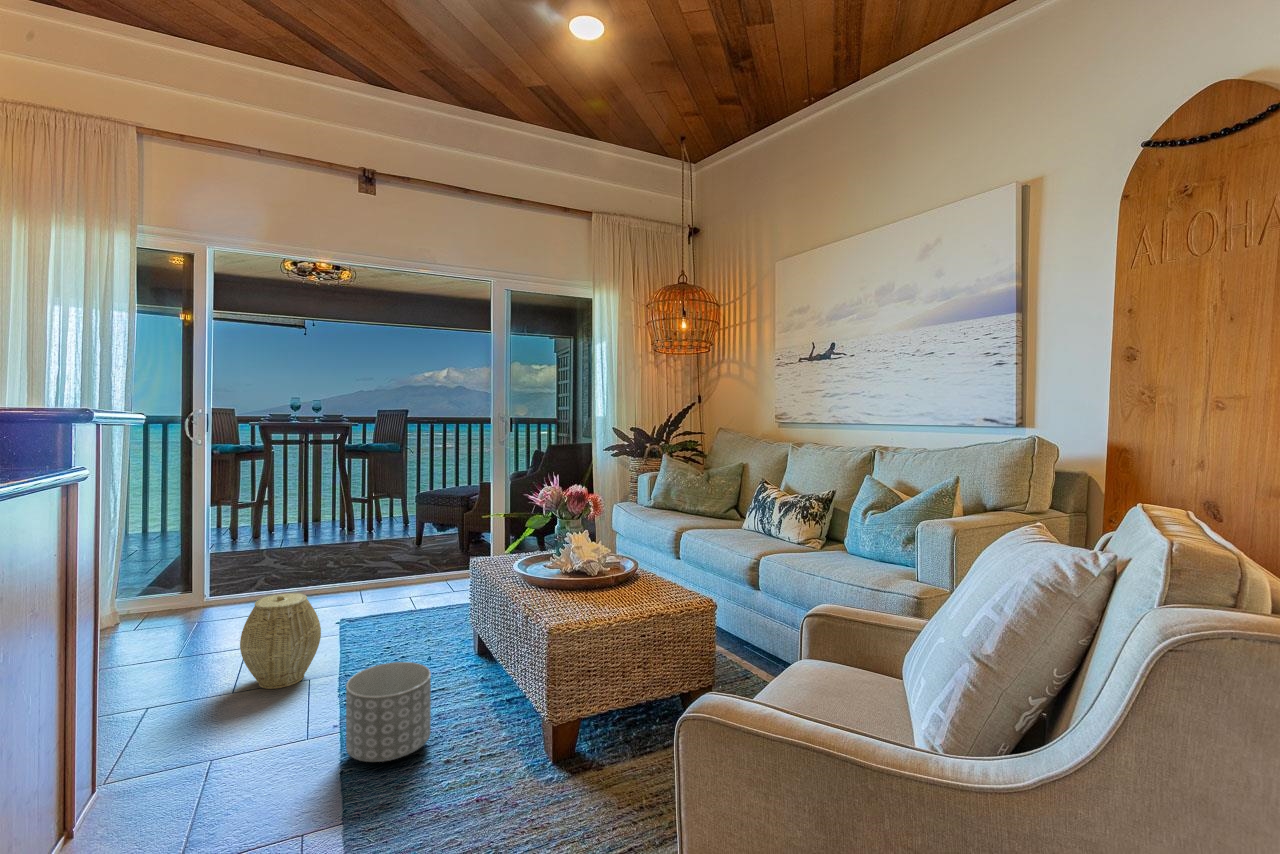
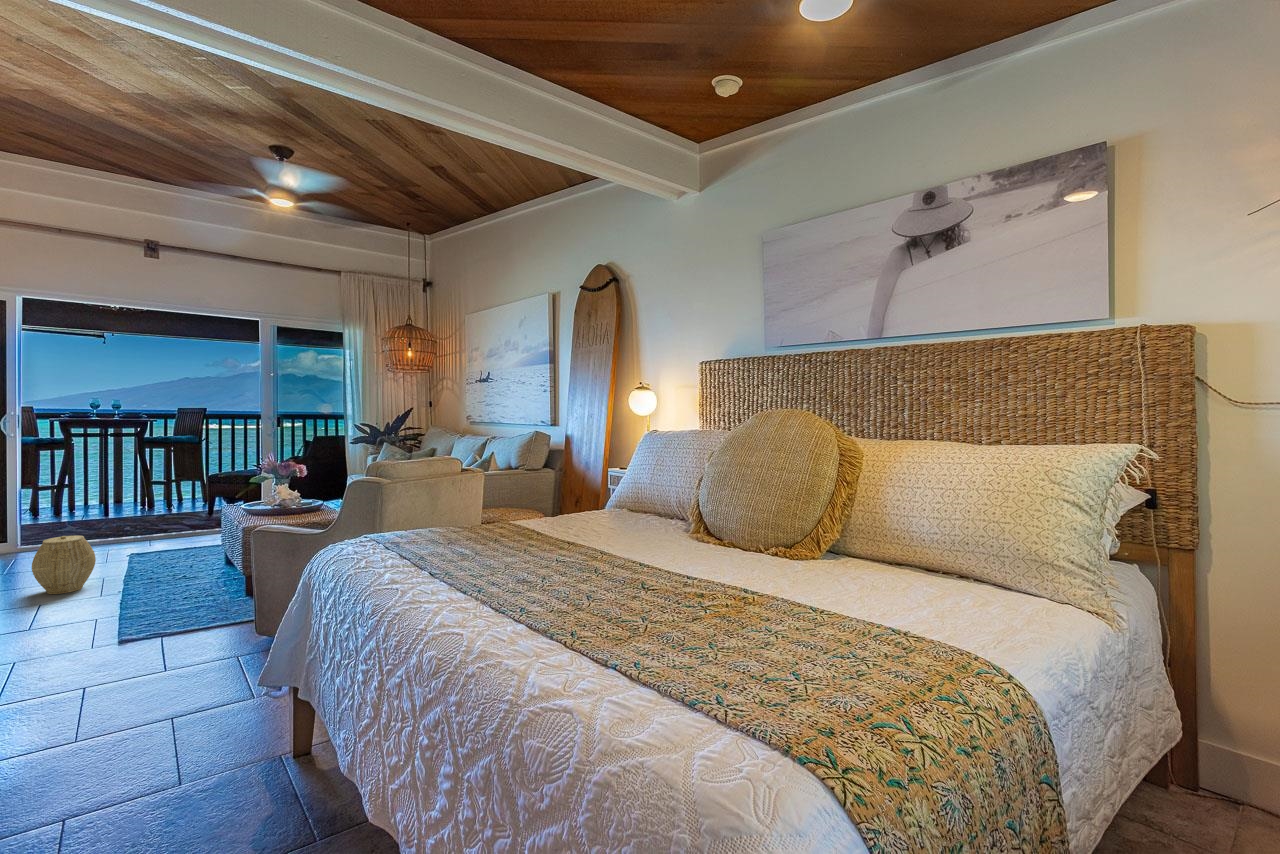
planter: present [346,662,431,762] -> none [101,564,161,615]

